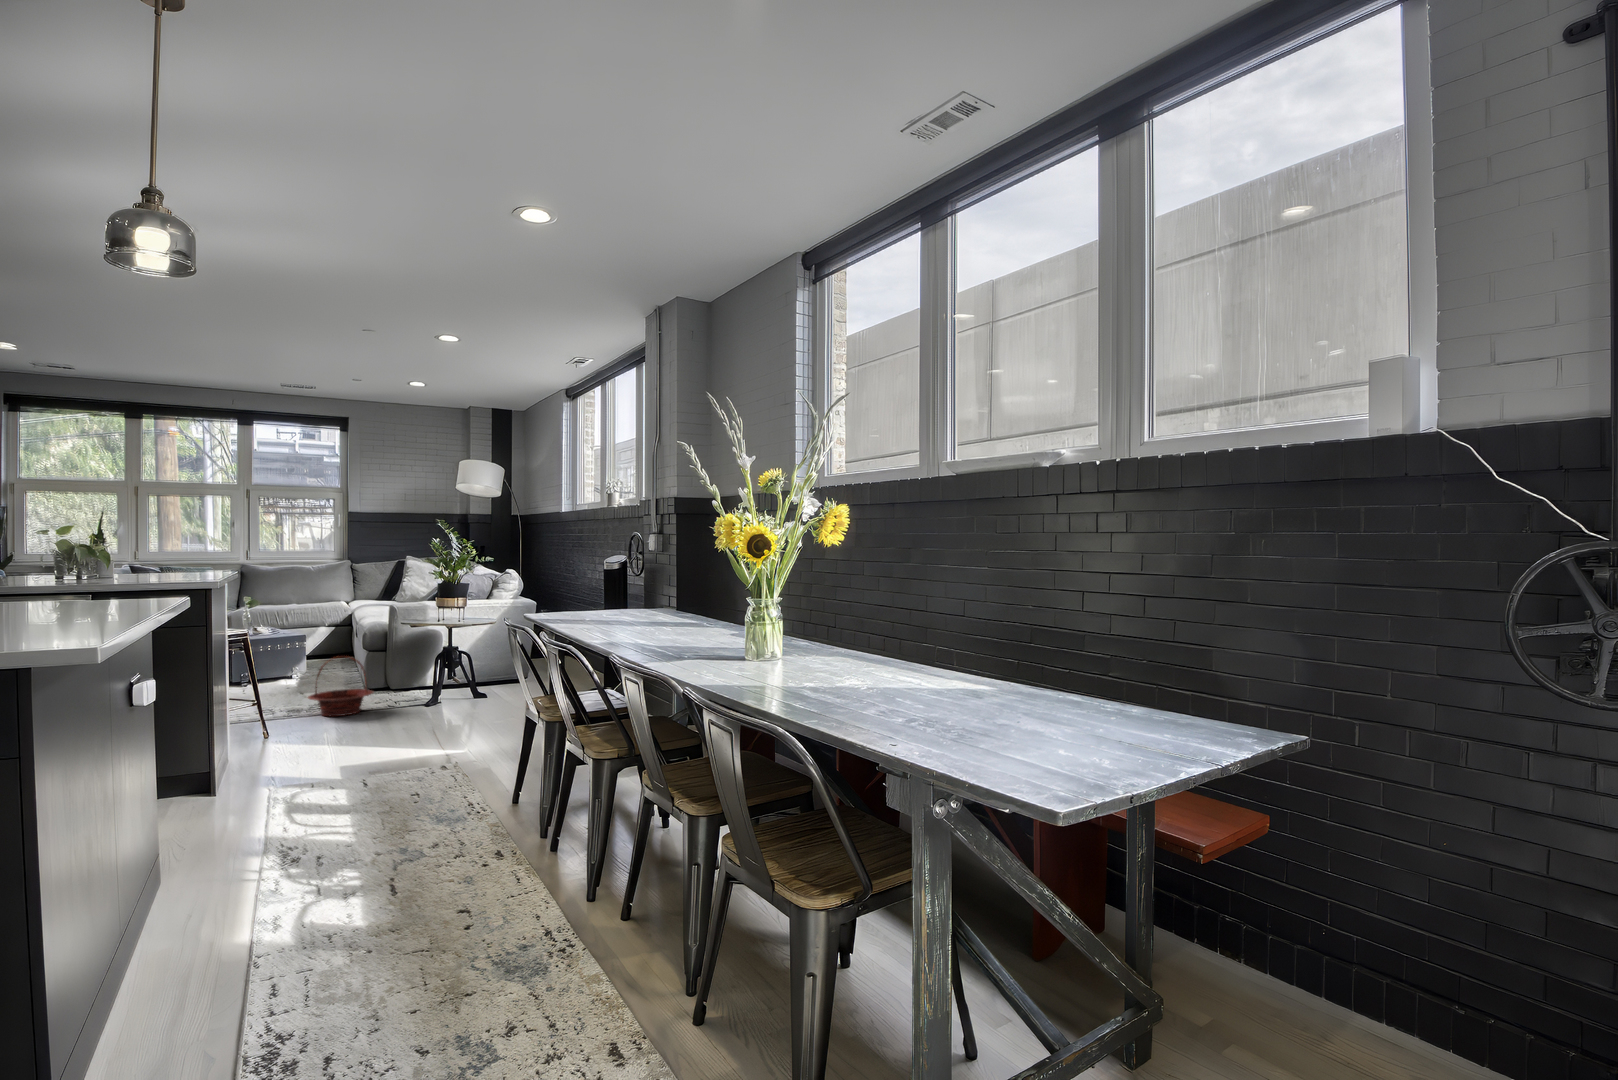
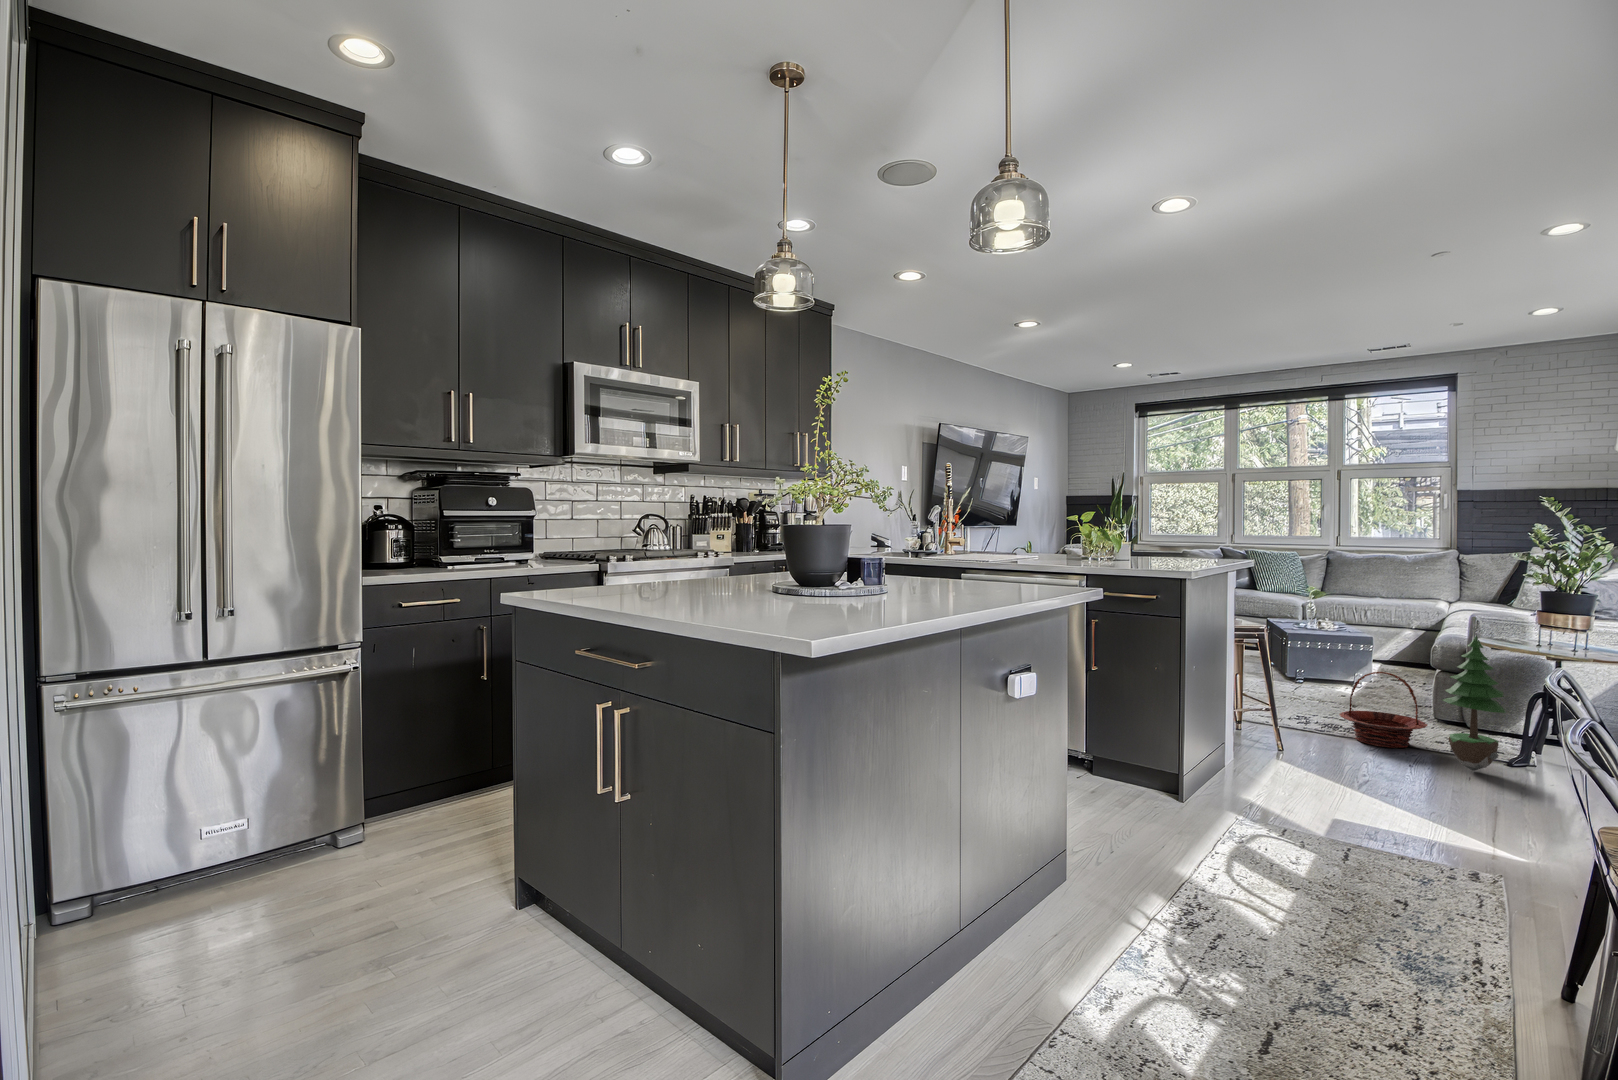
potted tree: none [388,616,428,715] -> present [1443,635,1506,771]

